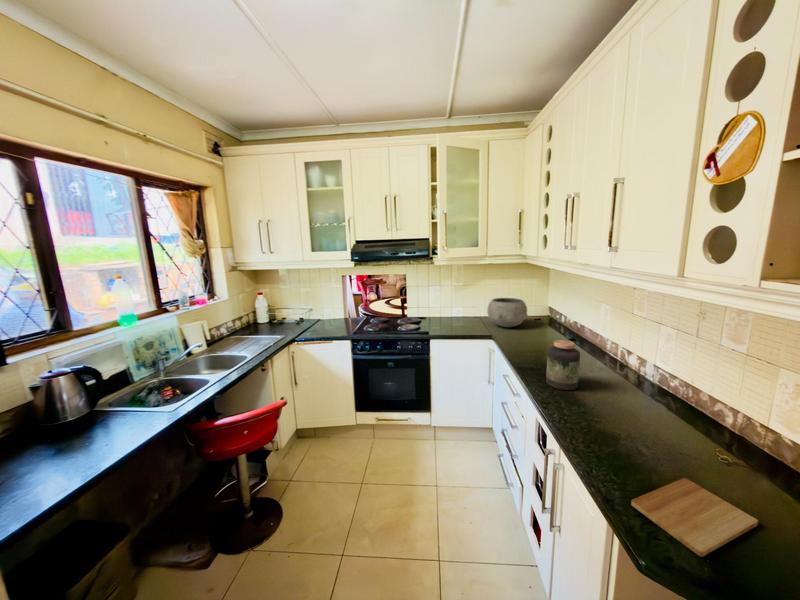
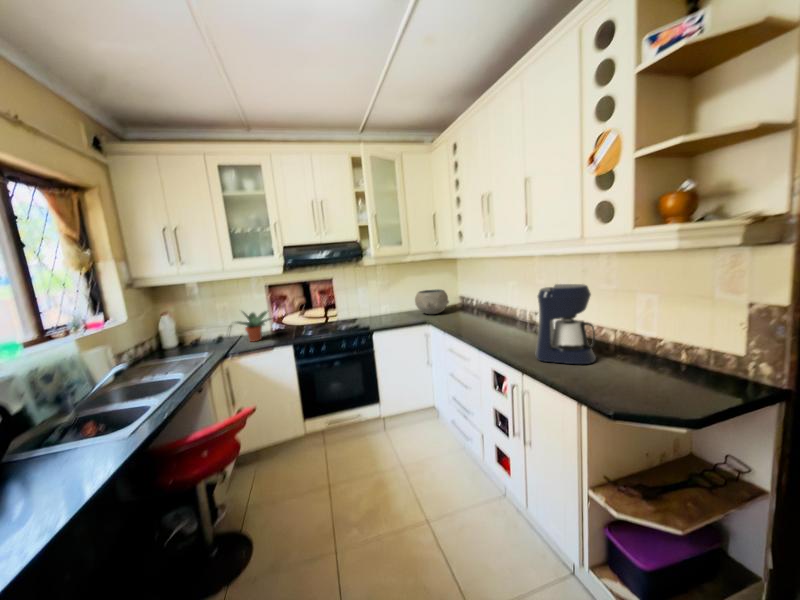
potted plant: none [306,298,341,329] -> present [237,311,271,342]
coffee maker: none [589,332,685,454] -> present [535,284,596,364]
jar: present [546,340,580,390] -> none [488,306,513,344]
cutting board: present [631,478,758,557] -> none [591,371,656,405]

